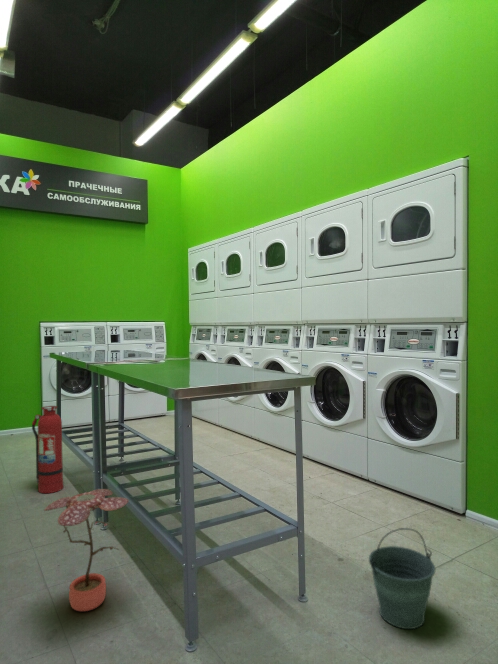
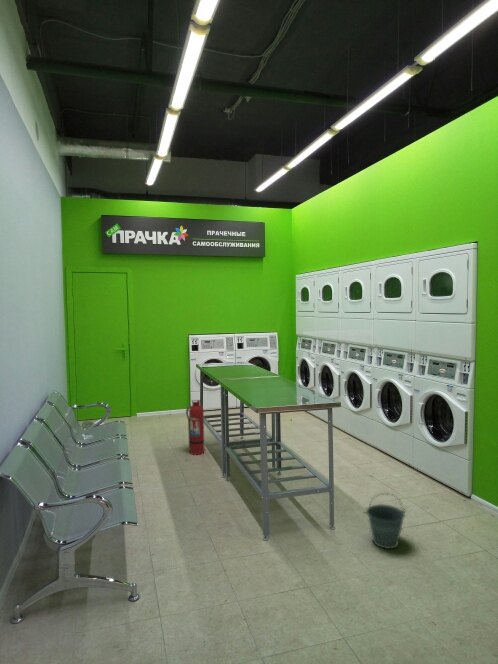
potted plant: present [44,489,129,611] -> none [196,454,238,516]

